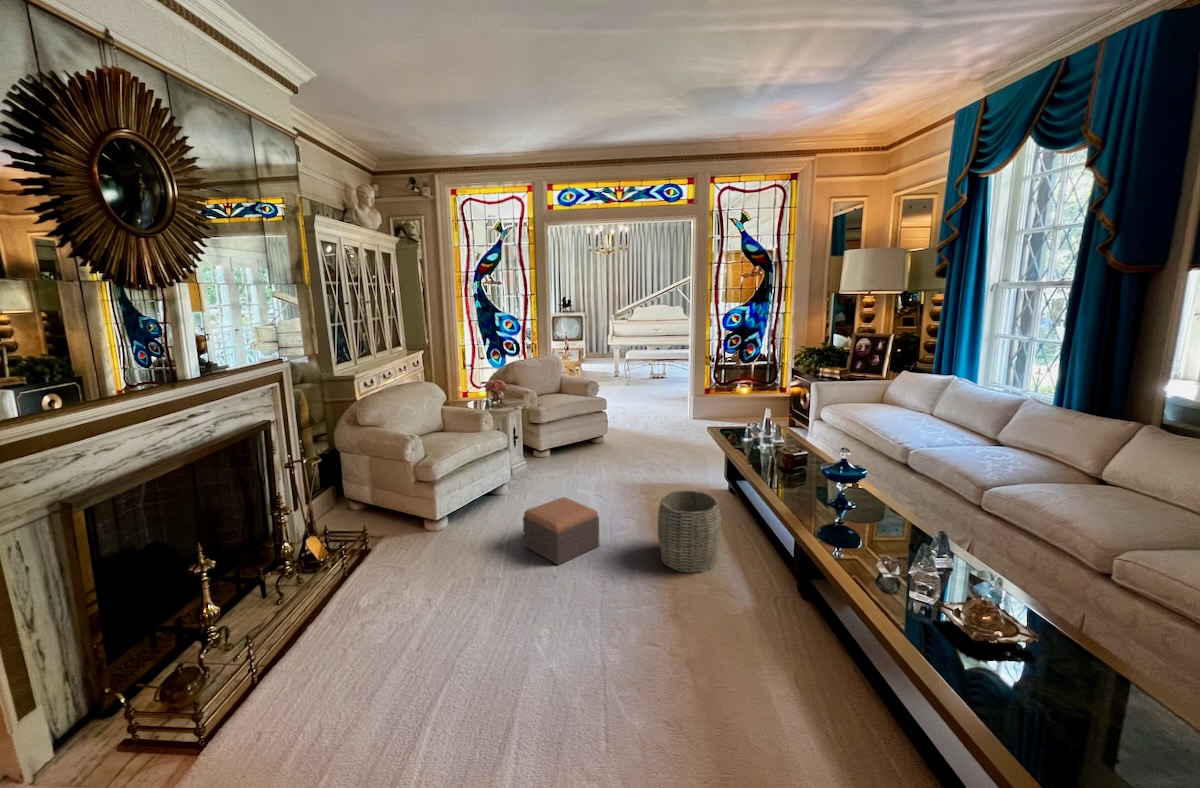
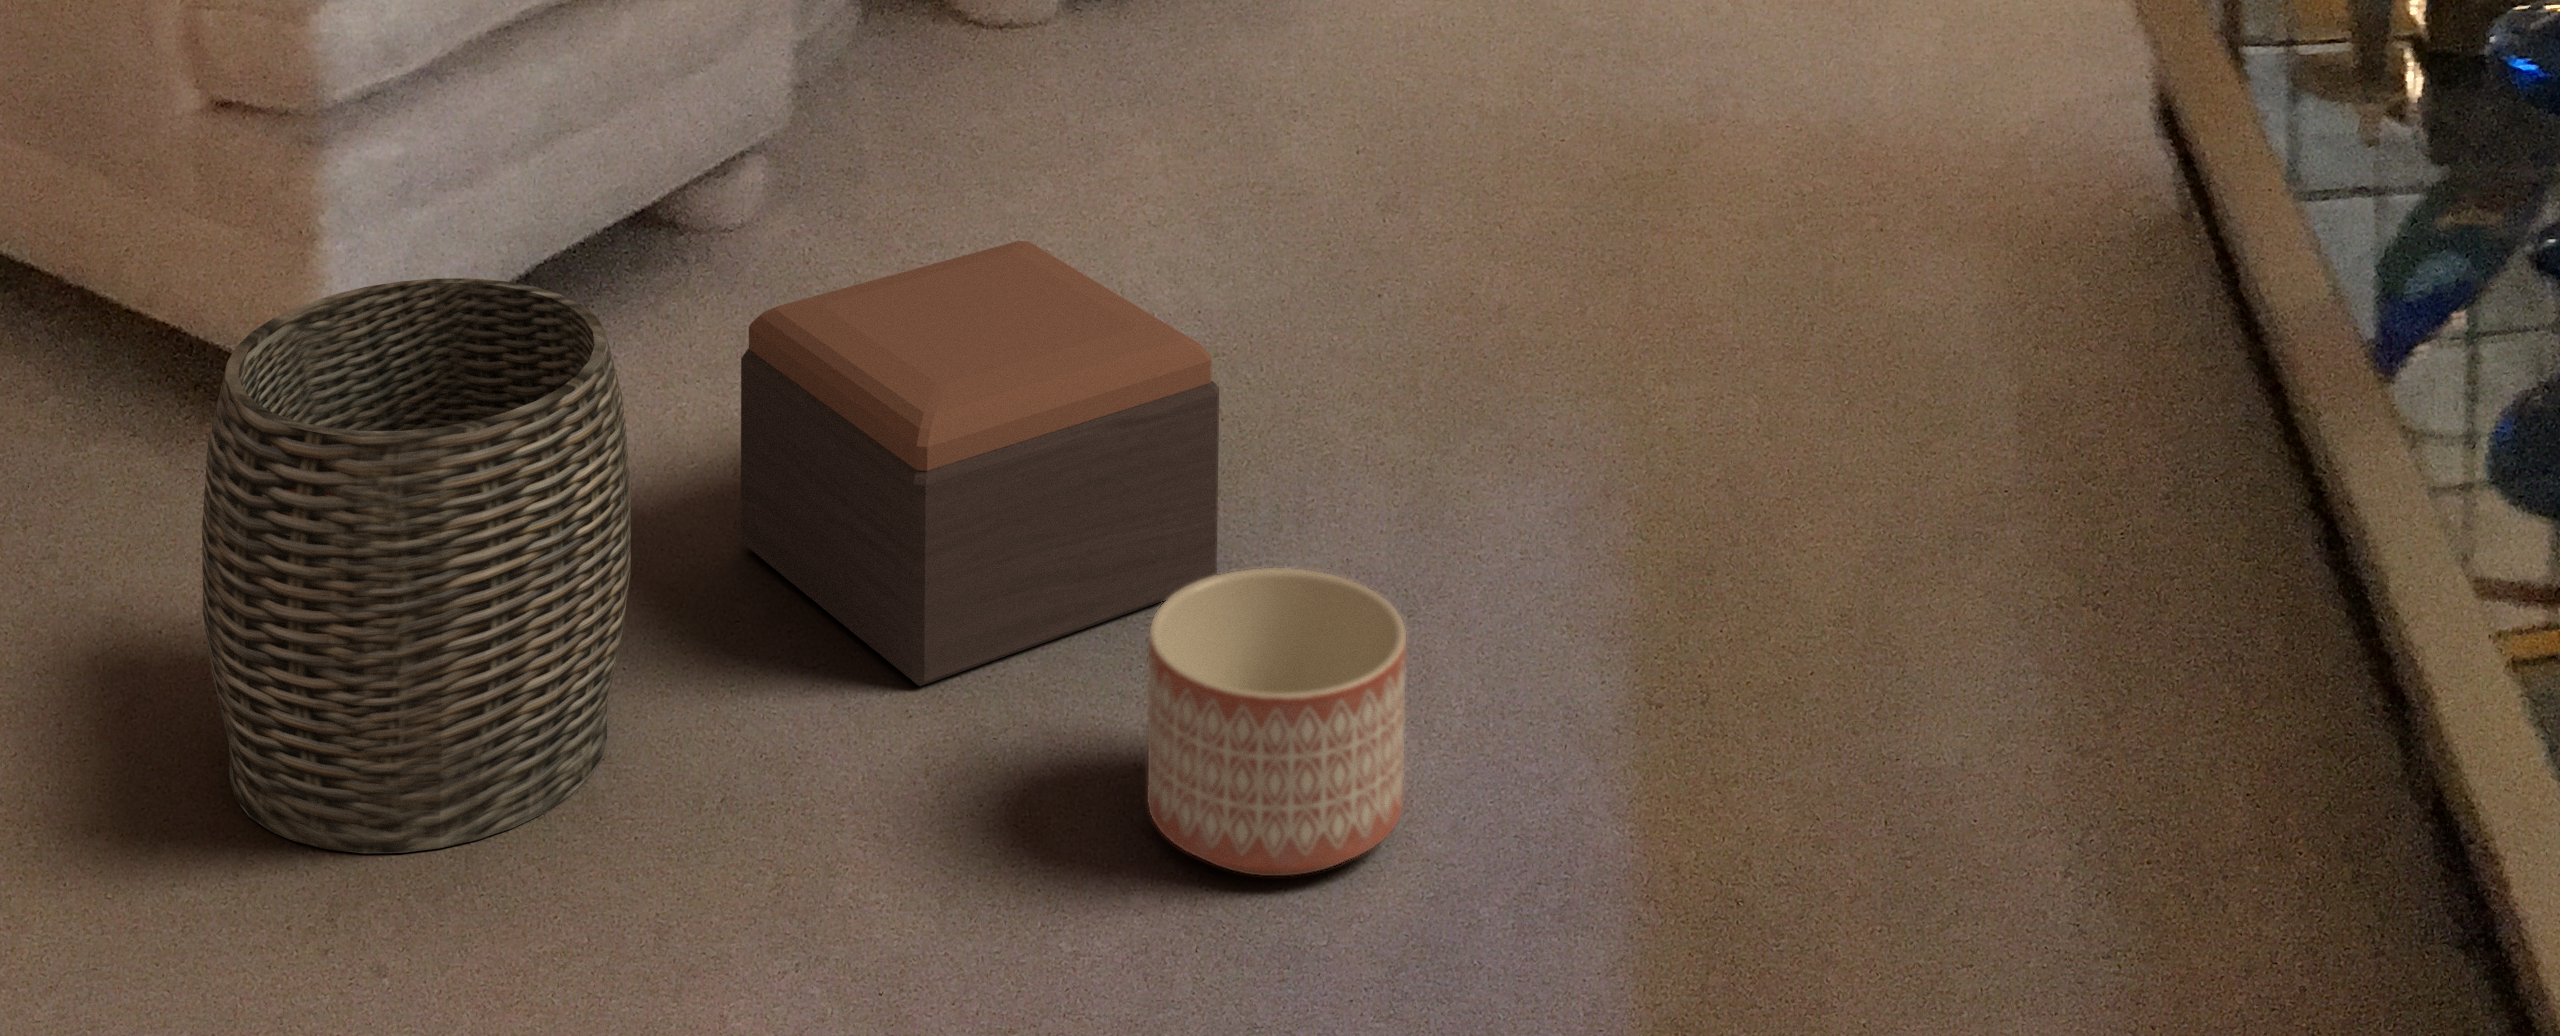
woven basket: present [658,490,721,573] -> present [202,278,631,853]
planter: none [598,543,638,589] -> present [1147,568,1406,876]

